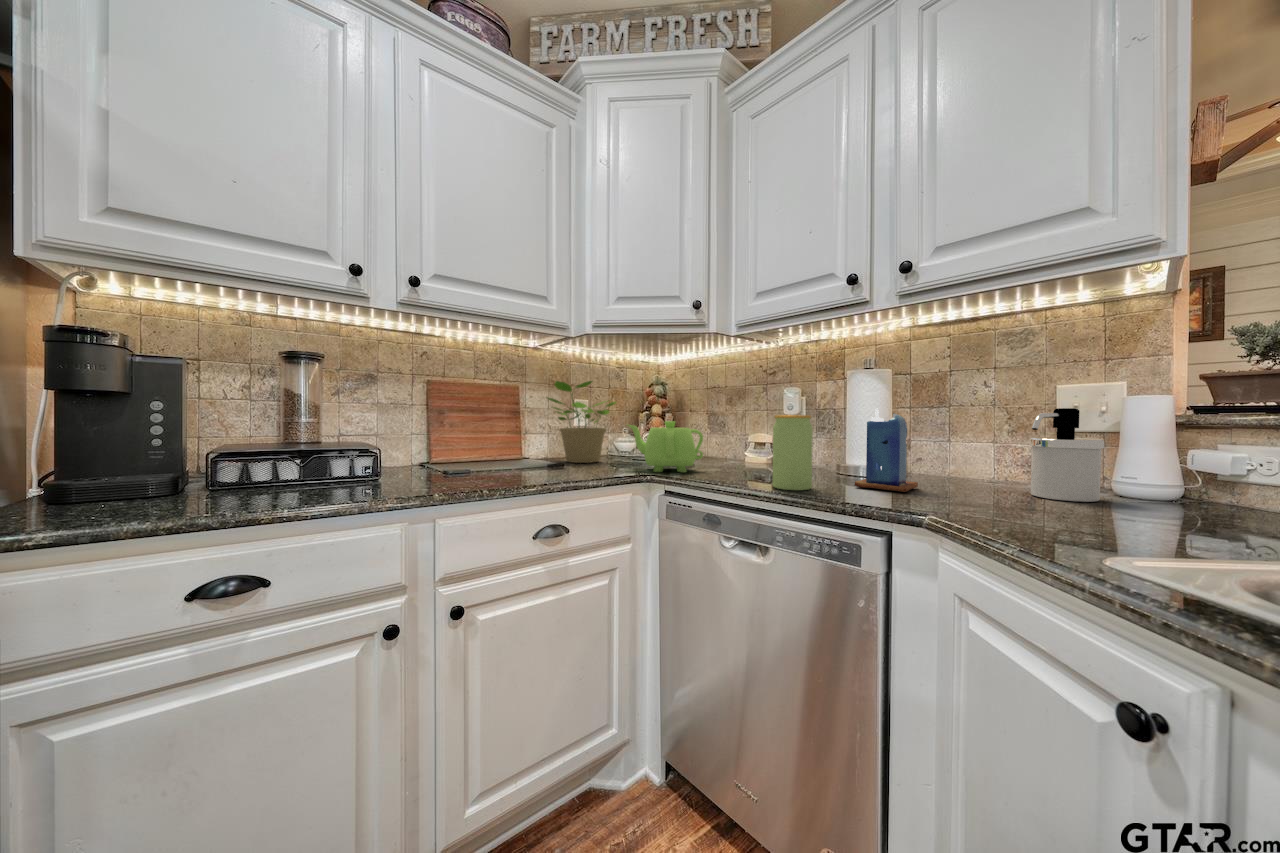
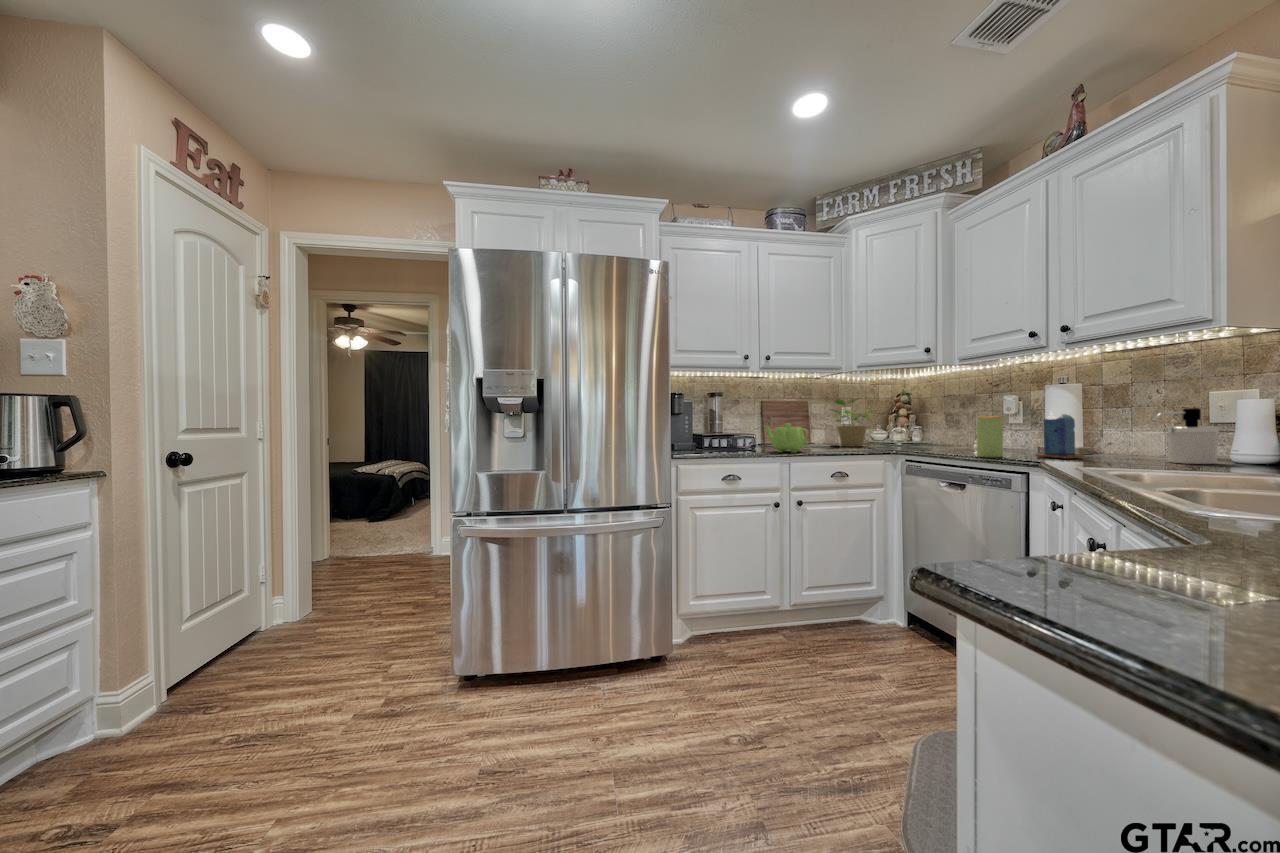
teapot: present [629,421,703,472] -> present [765,424,808,453]

